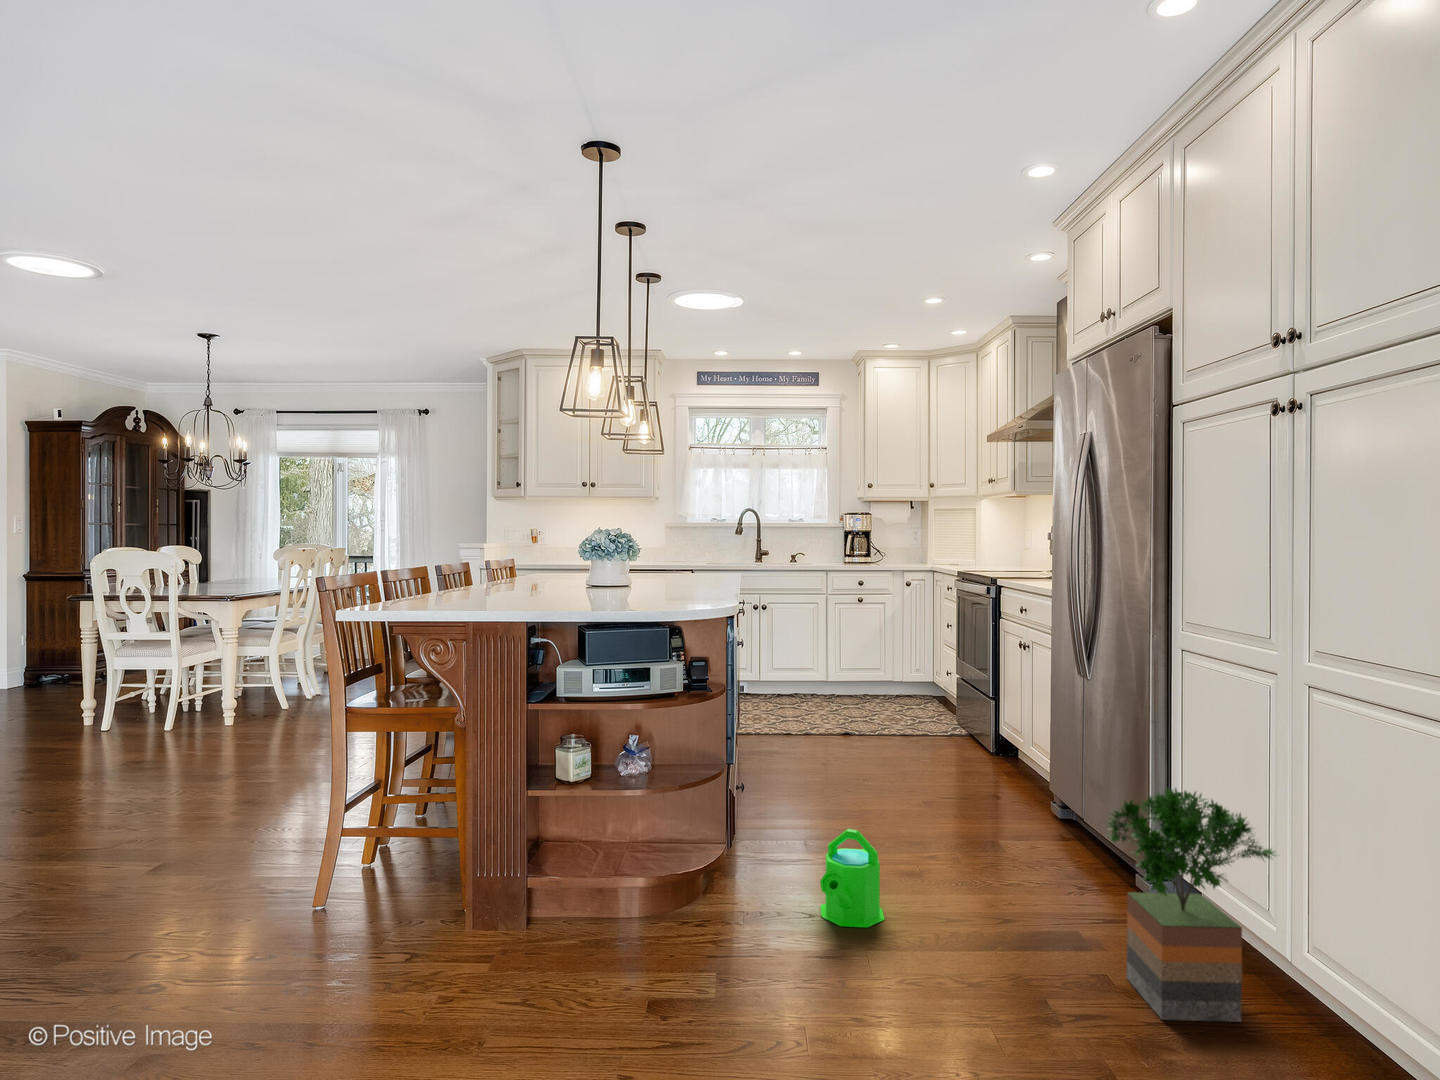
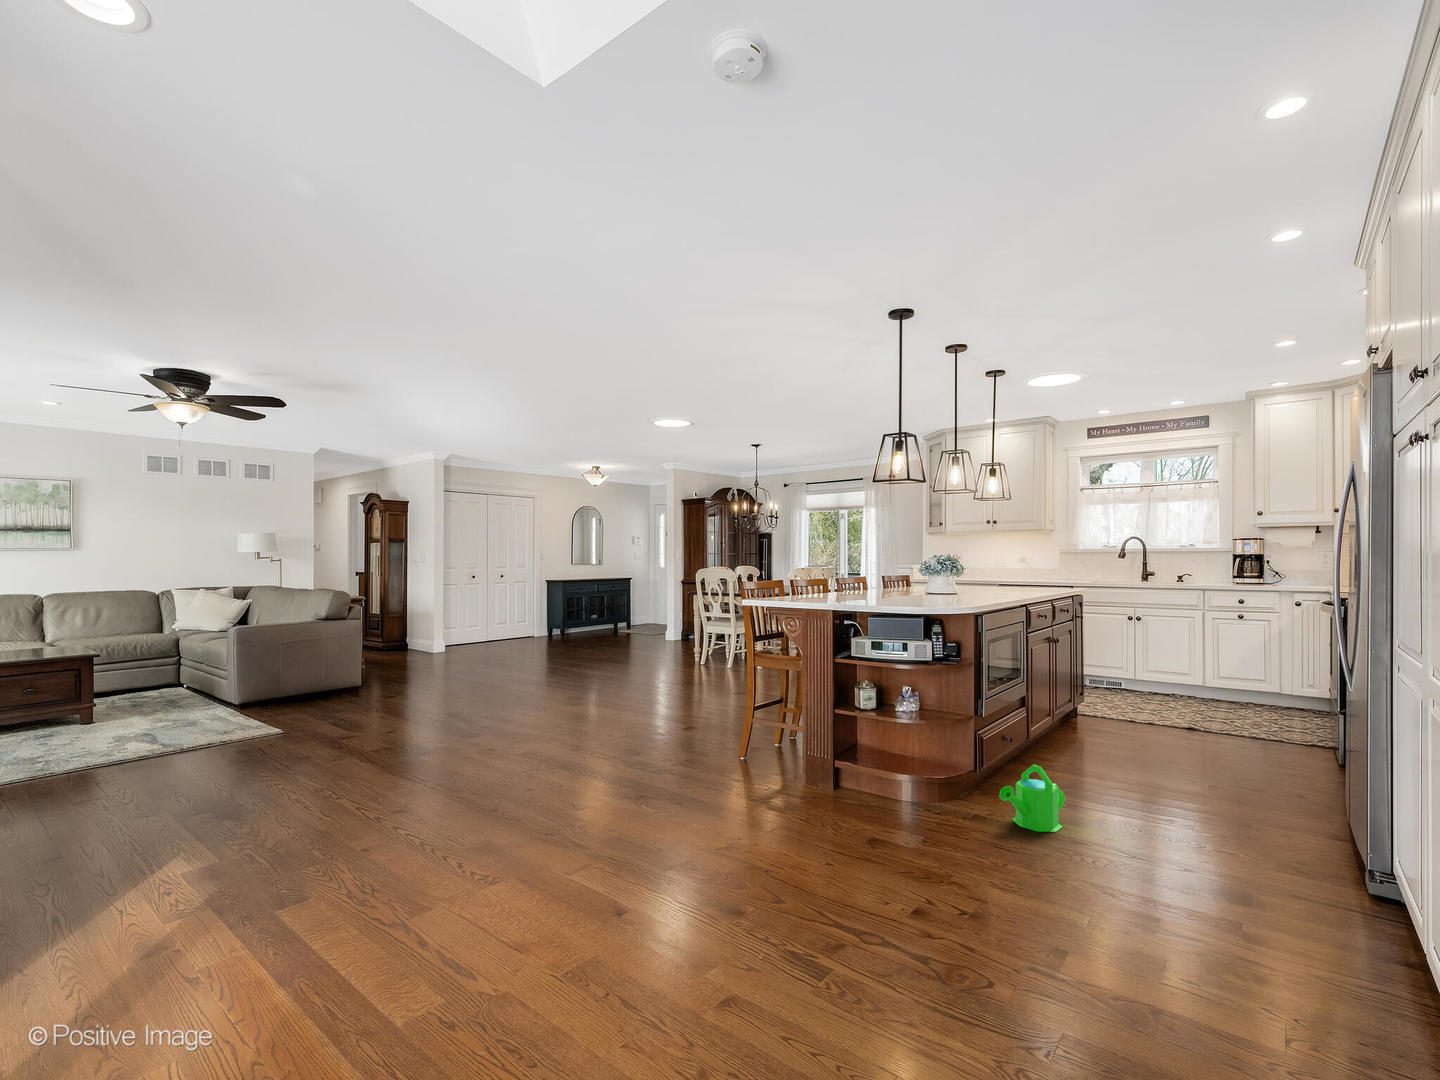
potted tree: present [1107,787,1275,1022] -> none [1171,761,1321,951]

